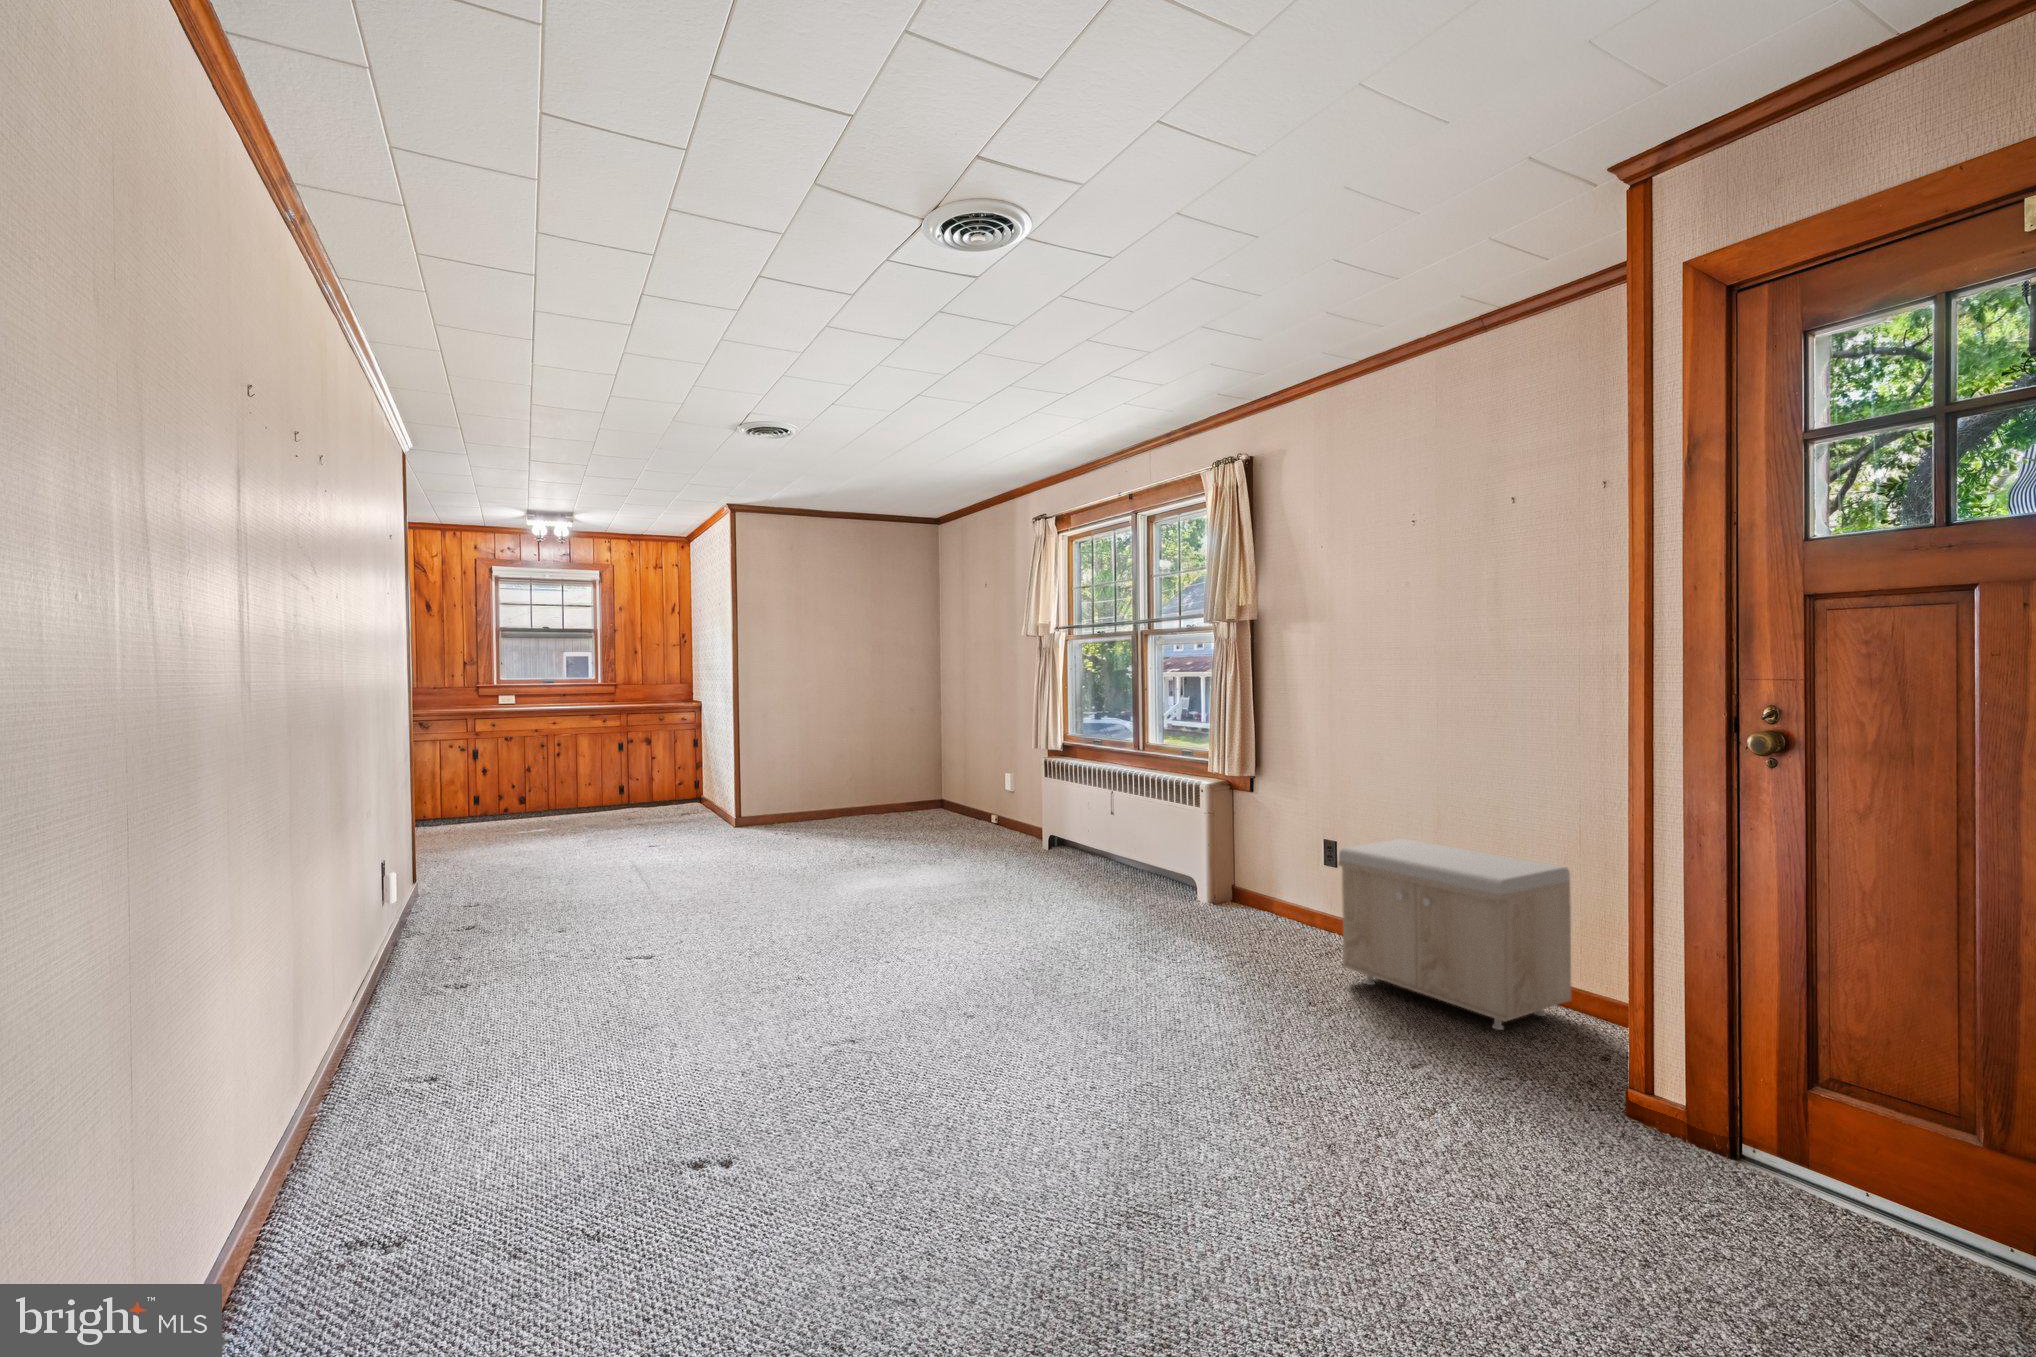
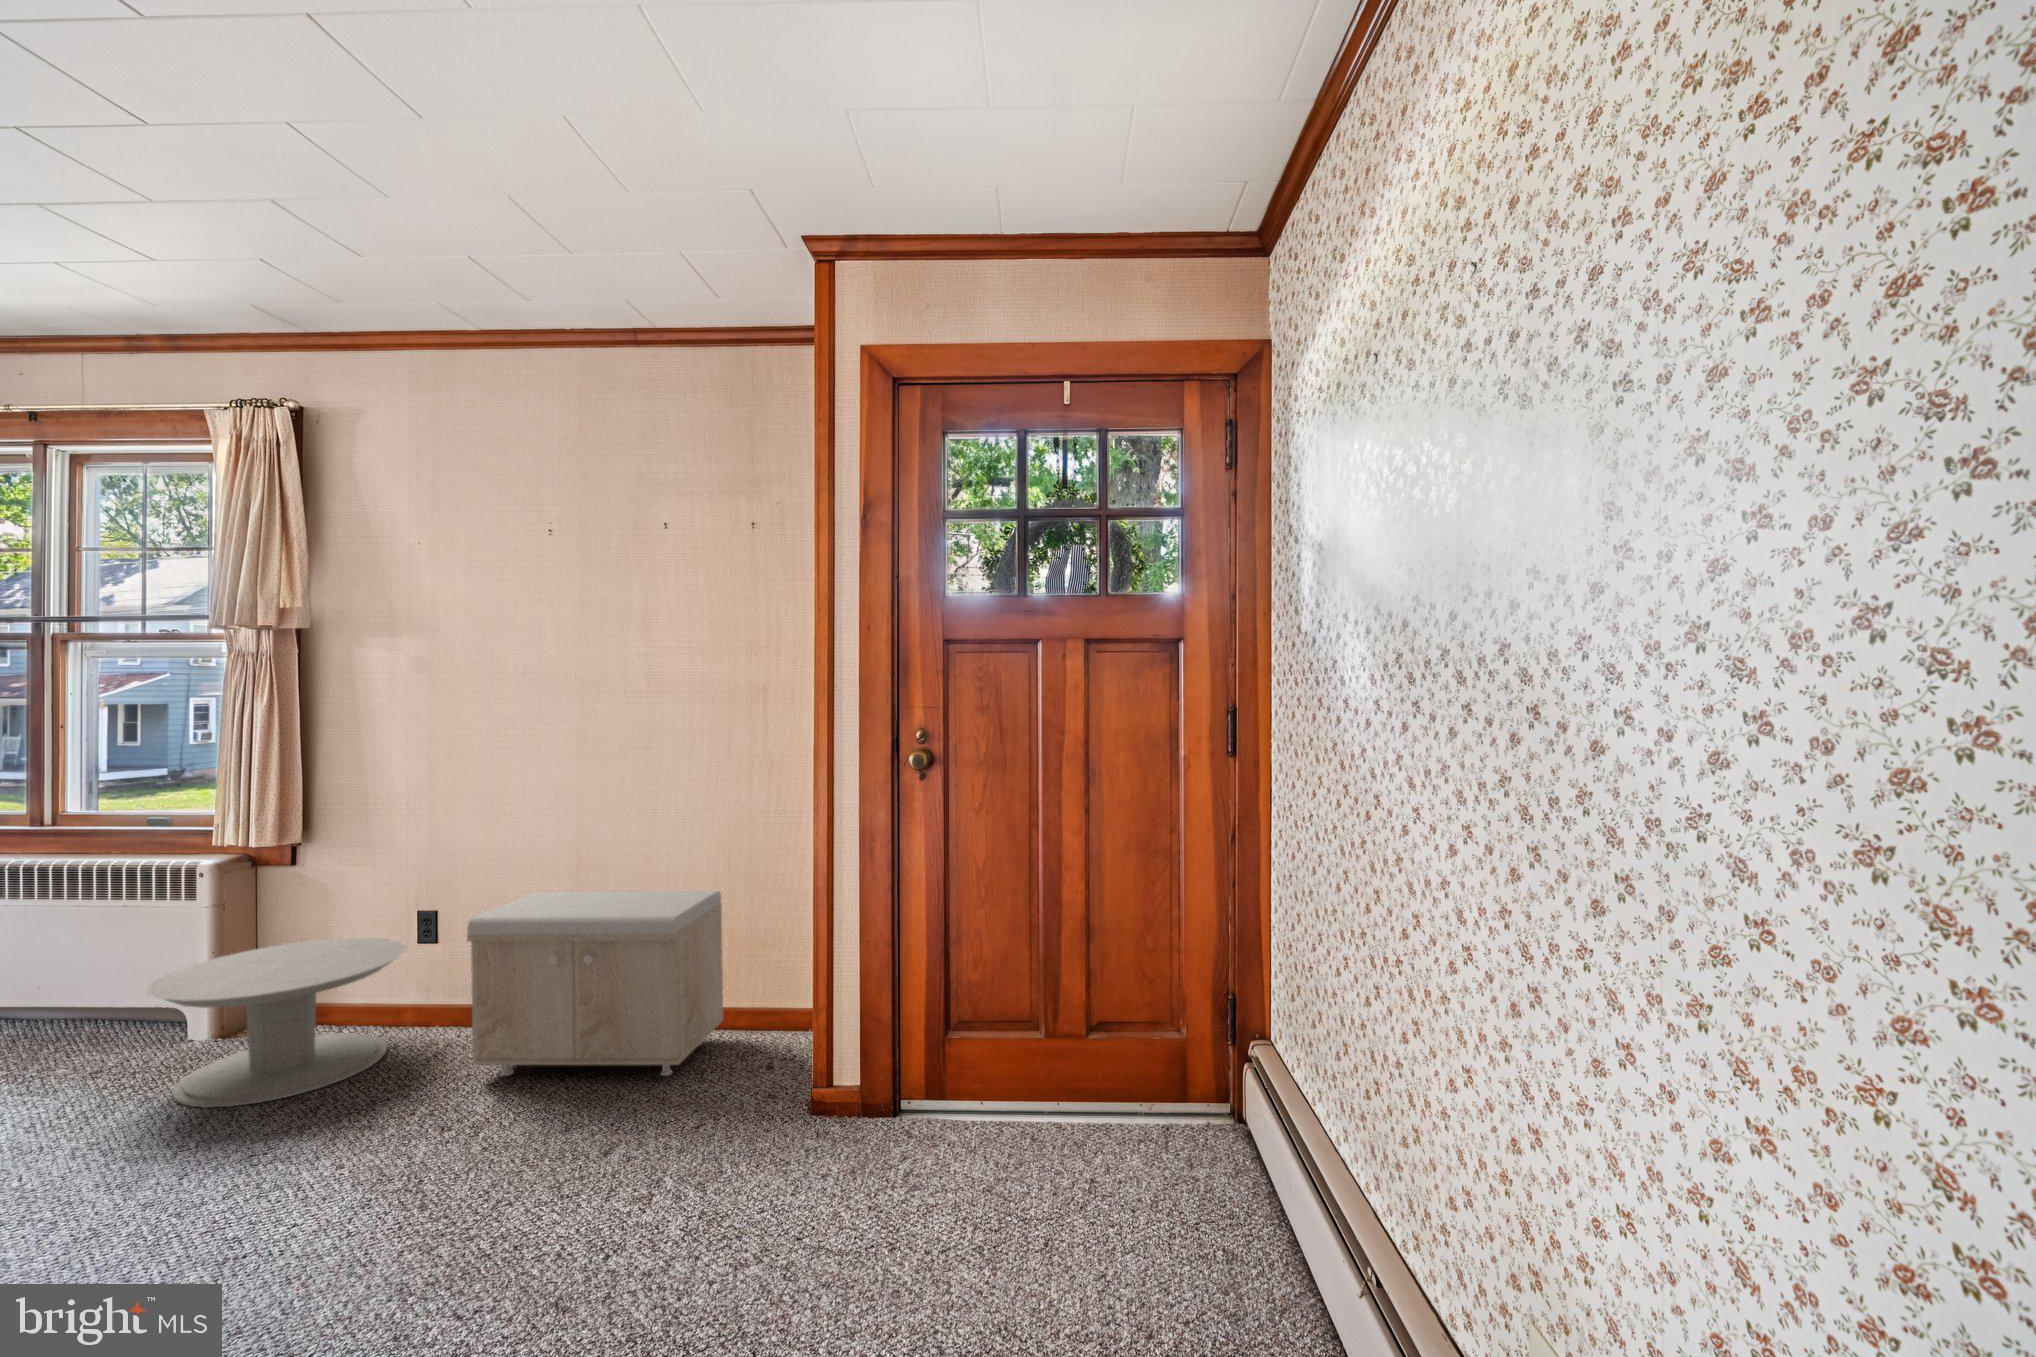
side table: none [1163,846,1312,952] -> present [147,938,405,1108]

